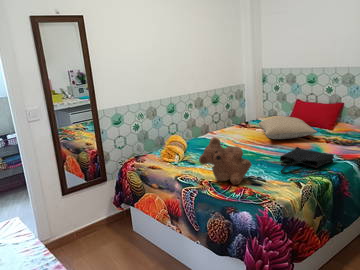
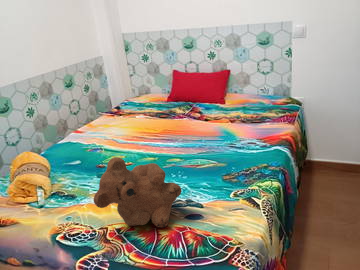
pillow: present [259,117,317,139] -> none [140,96,221,129]
tote bag: present [280,147,334,174] -> none [199,138,263,187]

